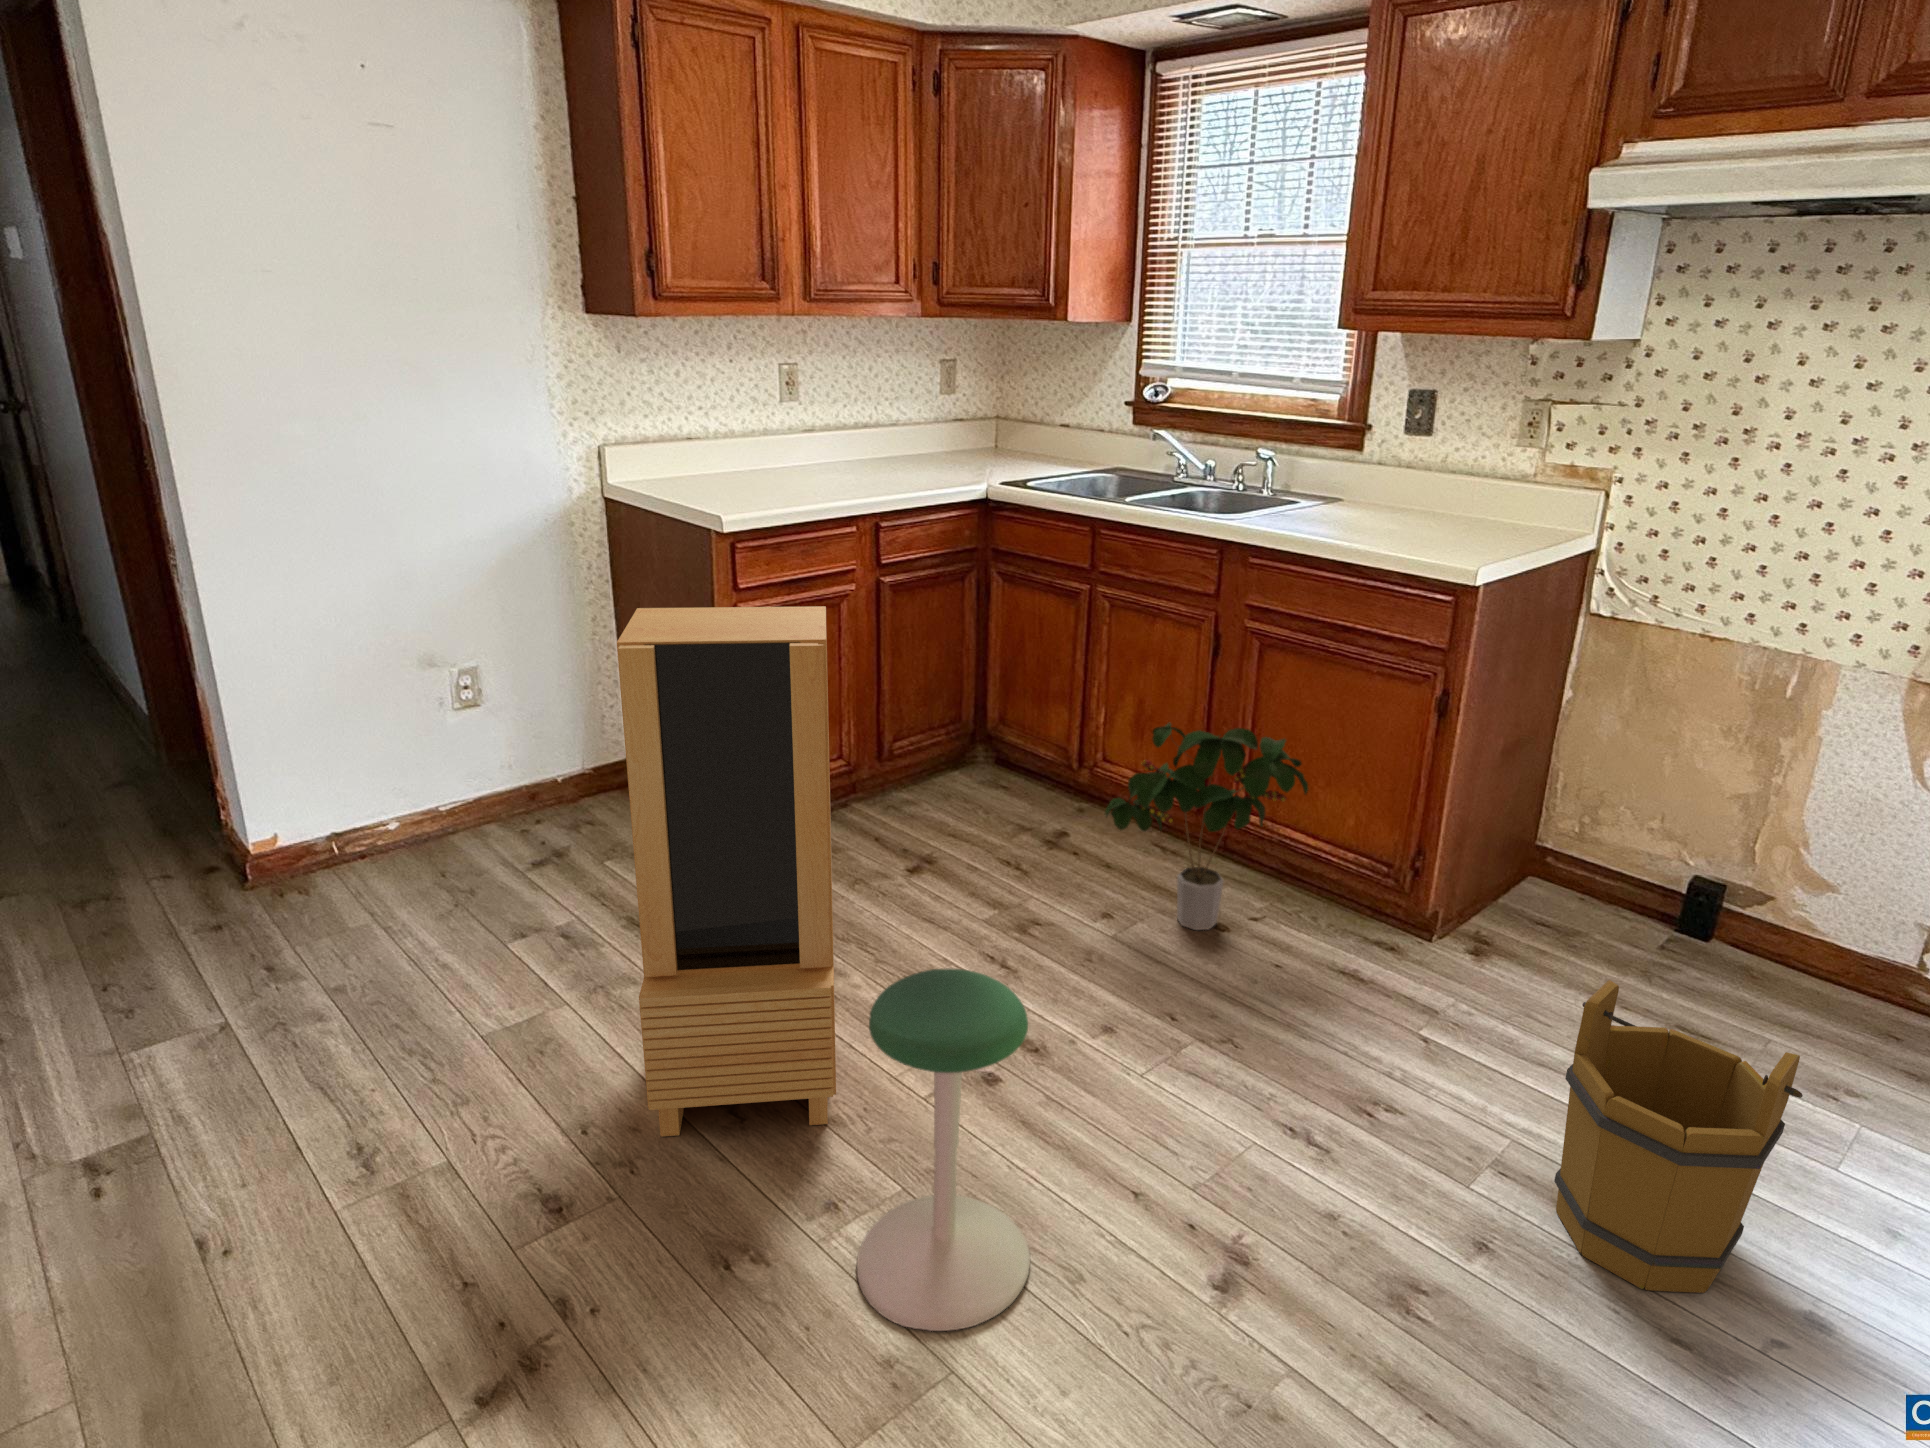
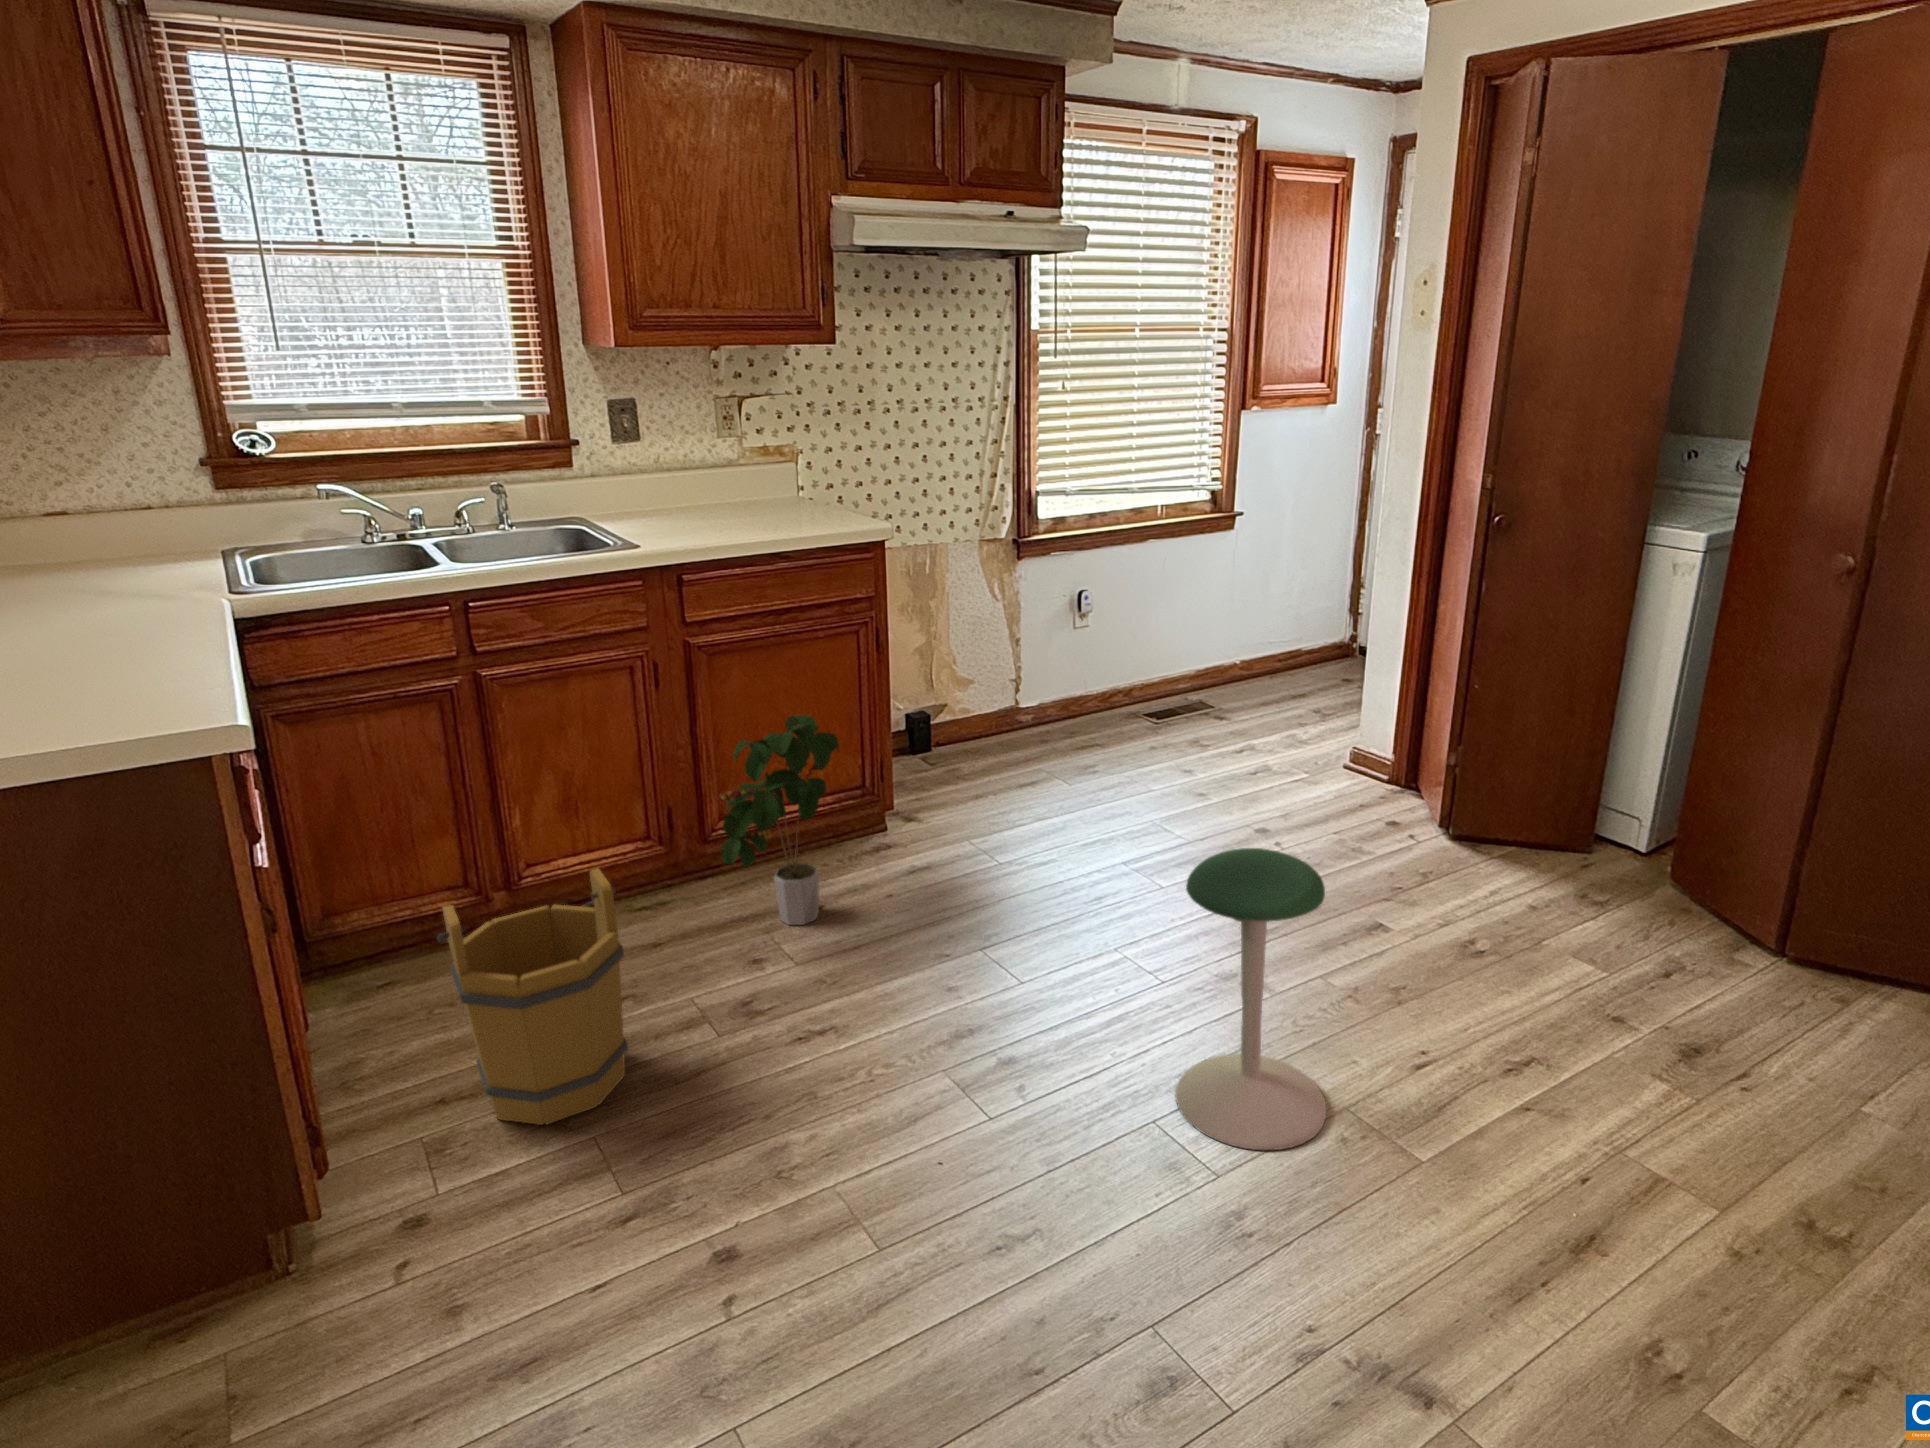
storage cabinet: present [617,606,836,1137] -> none [846,652,1091,1307]
bucket: present [1554,980,1803,1293] -> present [437,868,628,1125]

